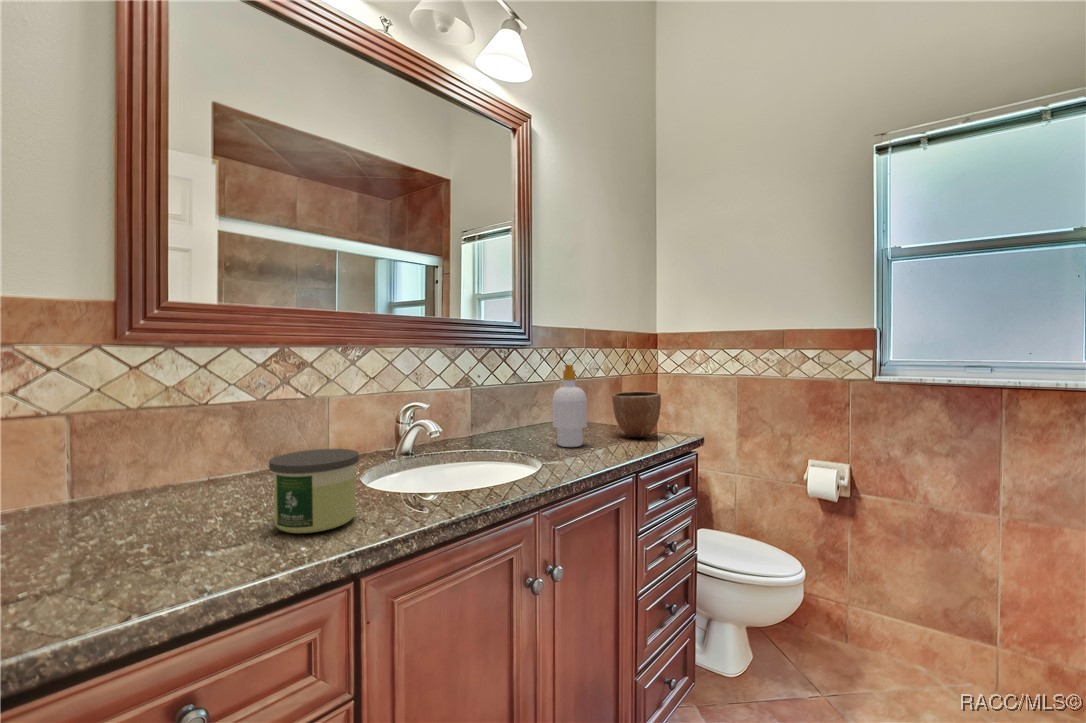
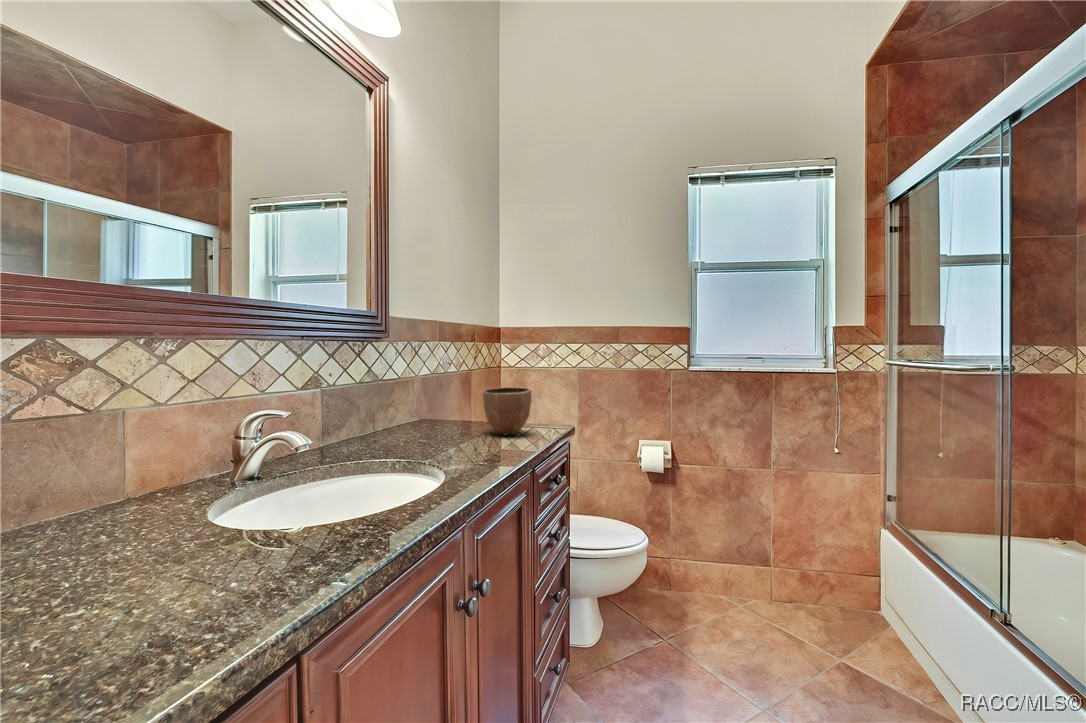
soap bottle: present [552,365,587,447] -> none [428,361,466,451]
candle: present [269,449,359,533] -> none [75,492,237,641]

